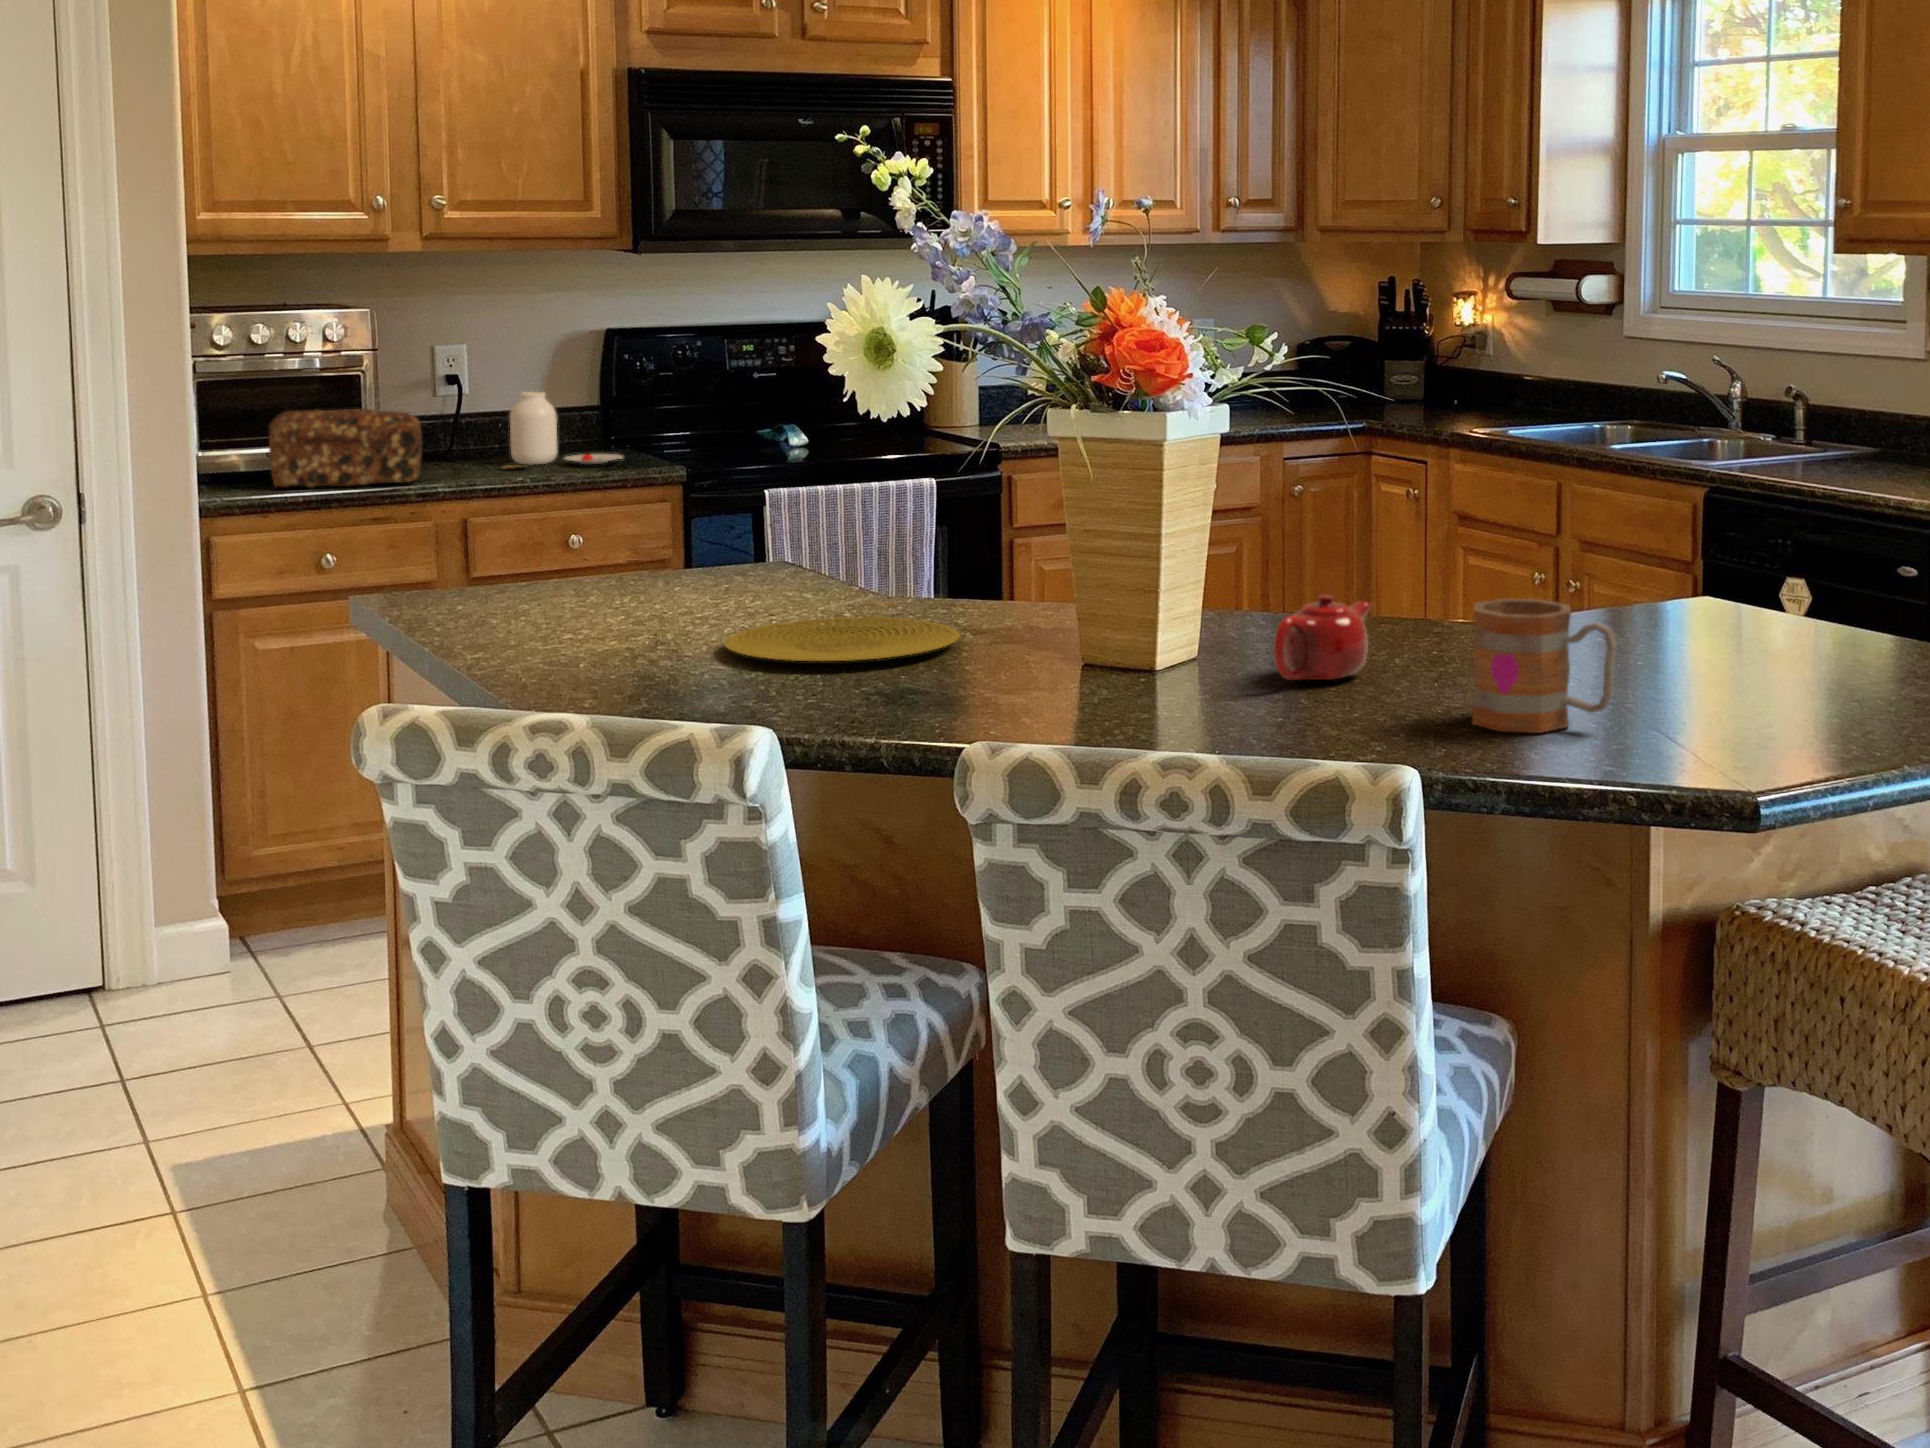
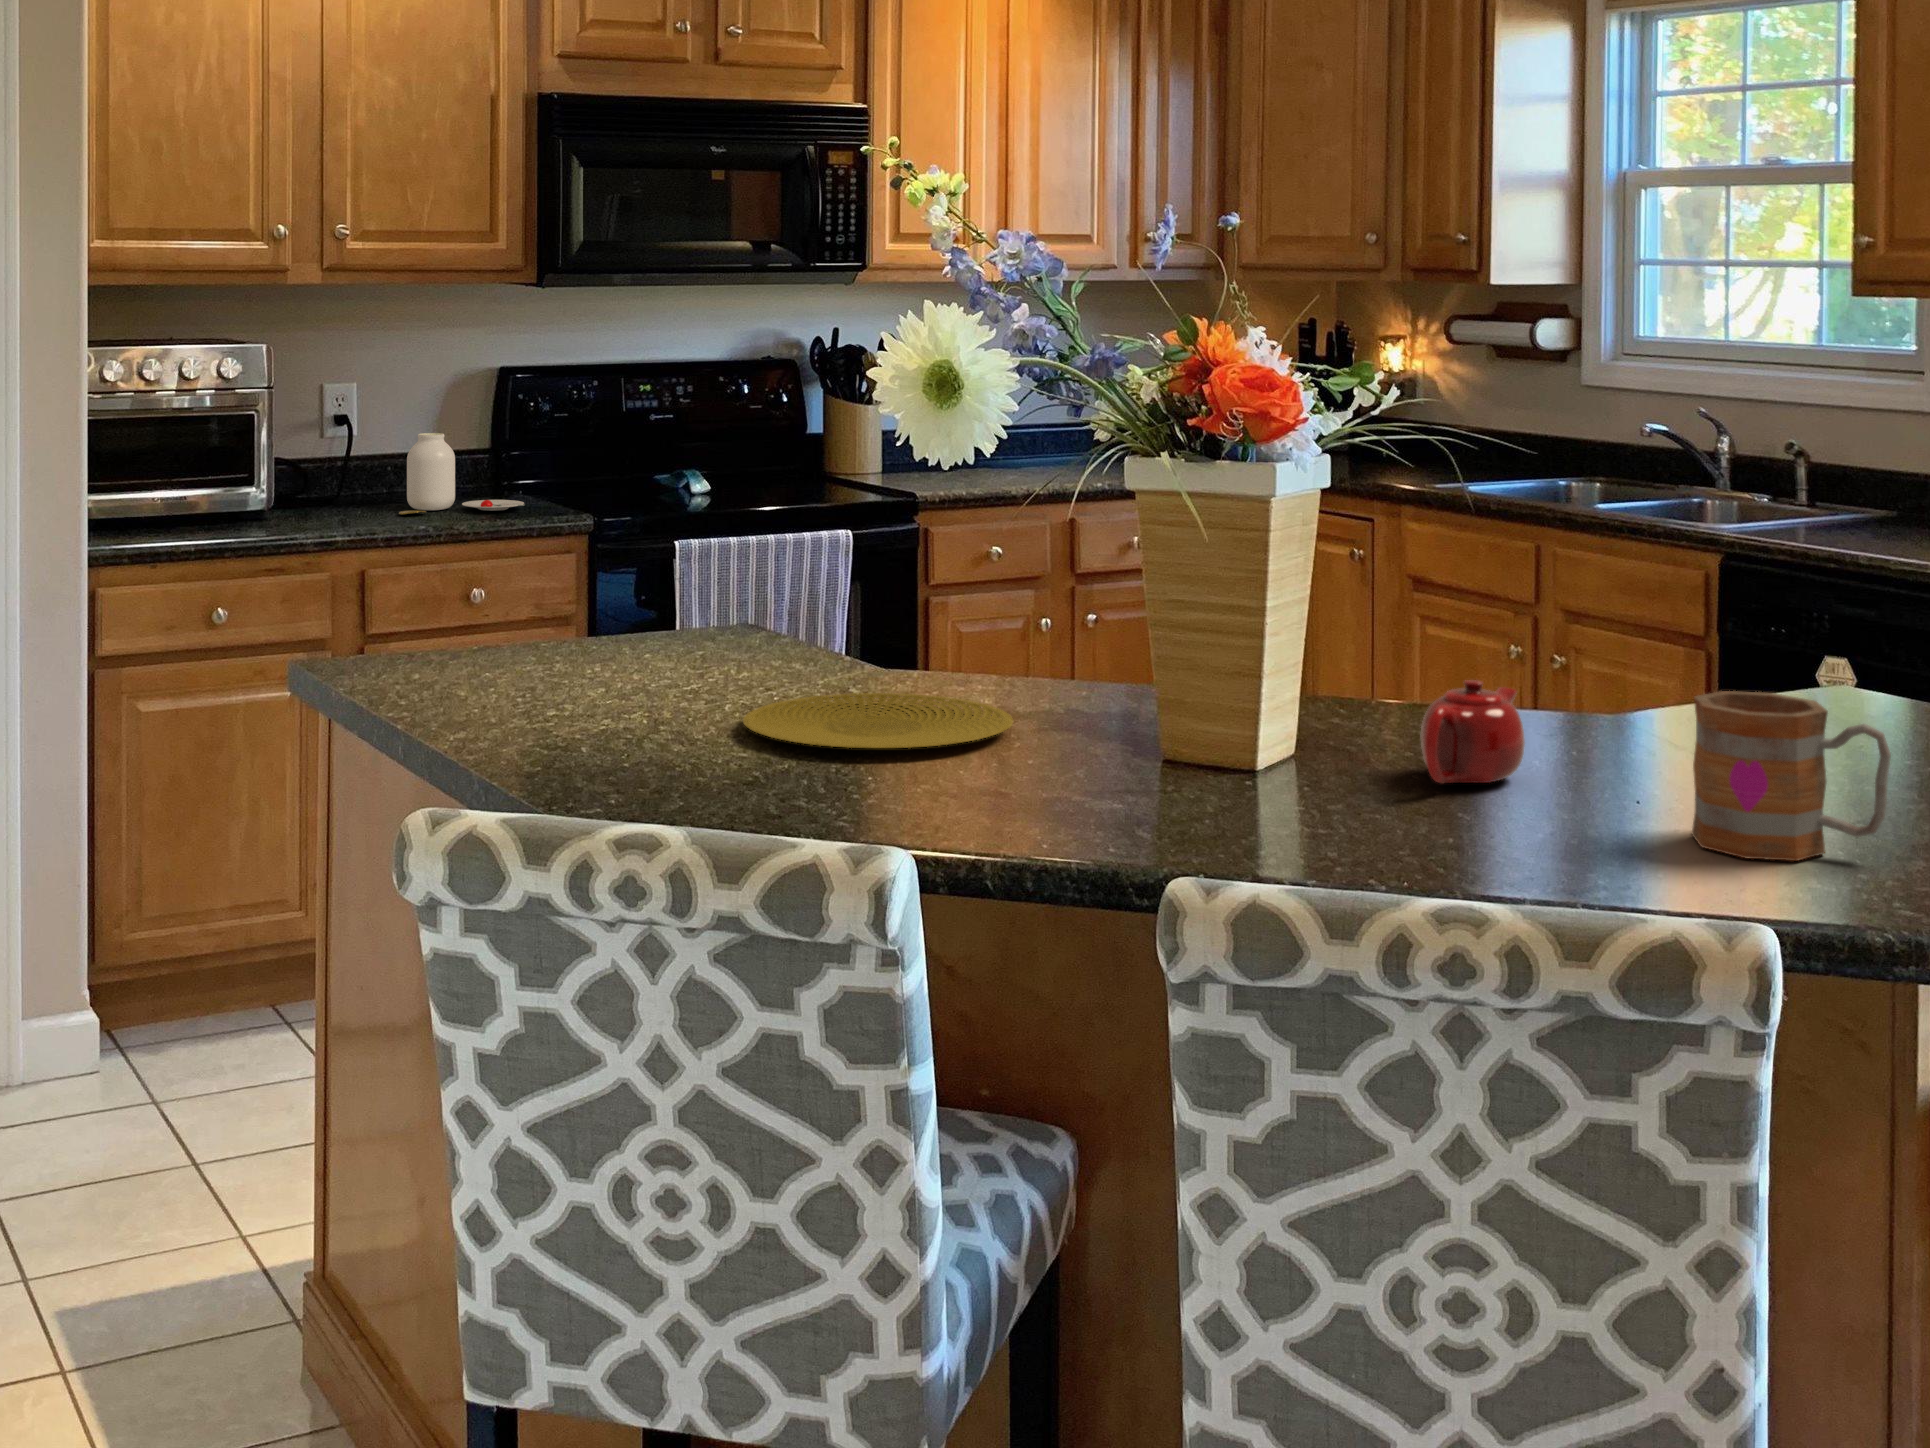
bread loaf: present [269,408,422,488] -> none [164,449,319,532]

